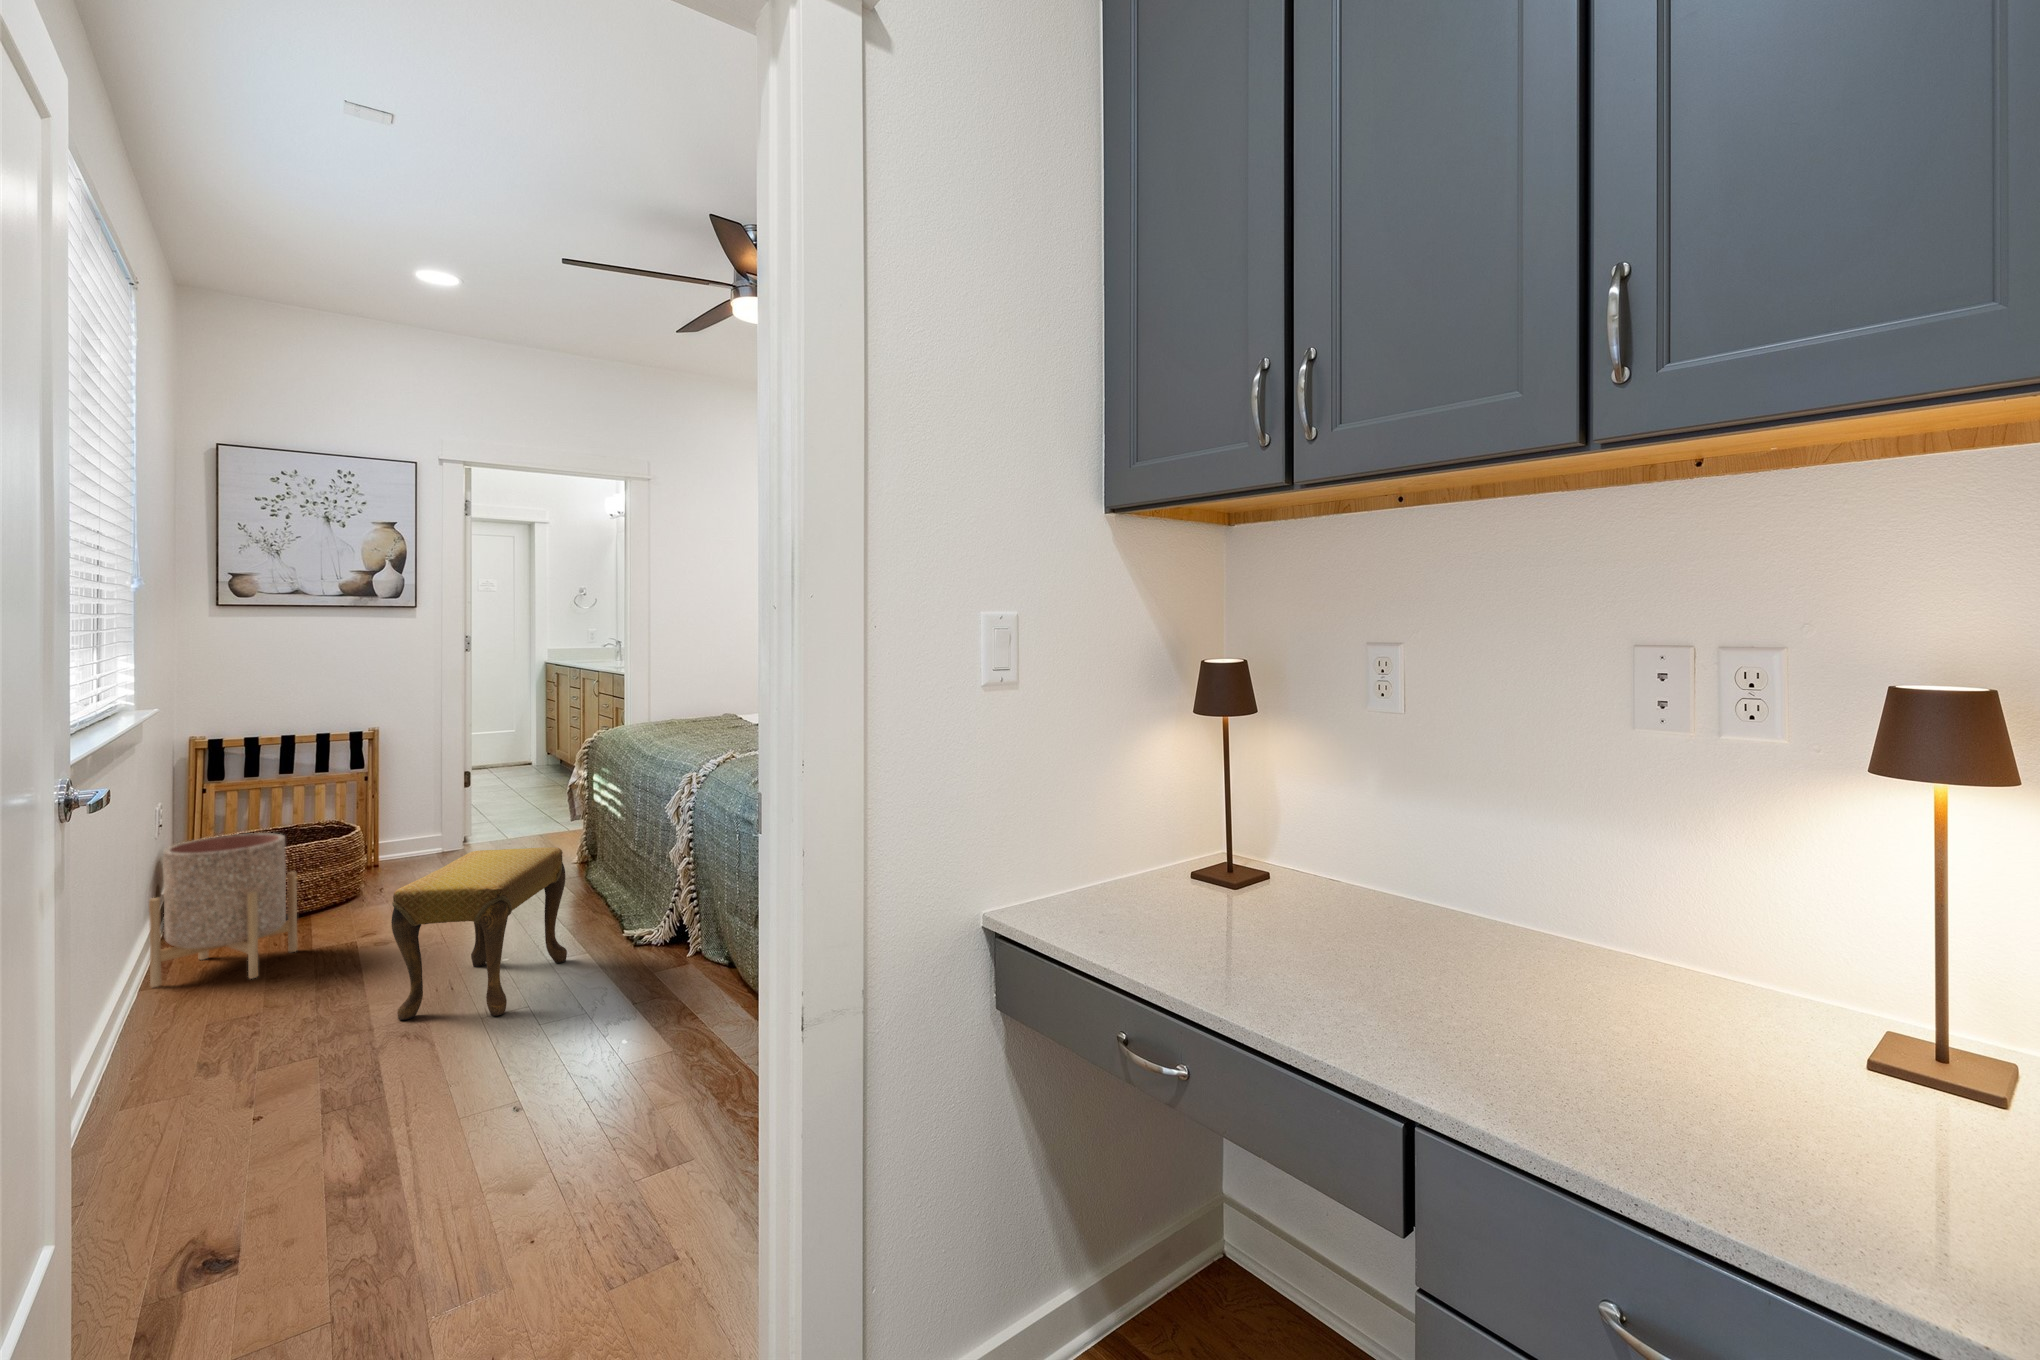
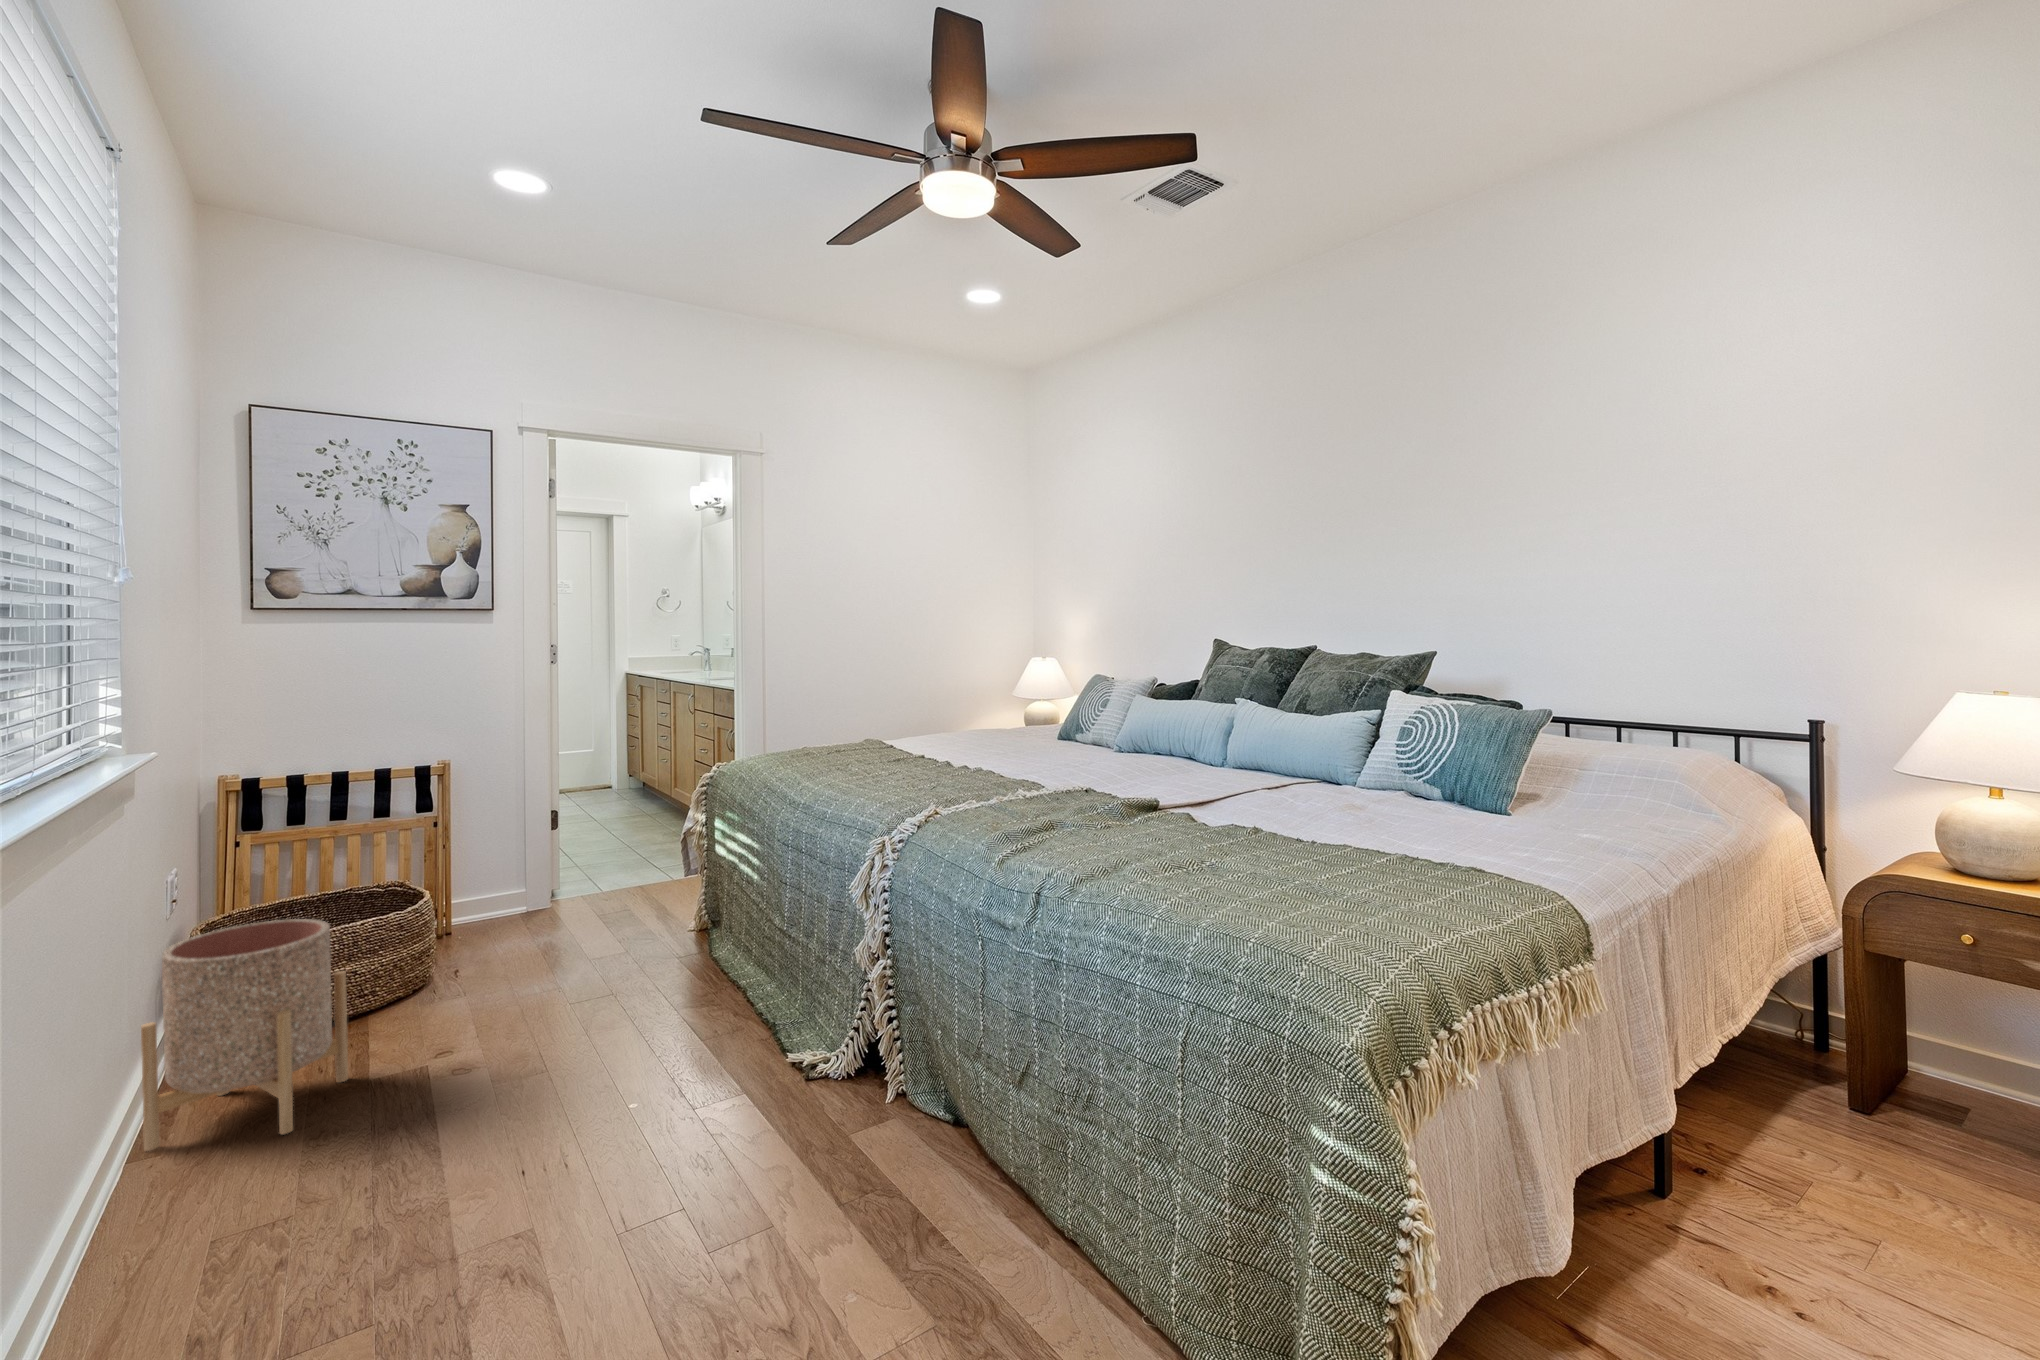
footstool: present [391,847,567,1020] -> none [479,943,714,1227]

